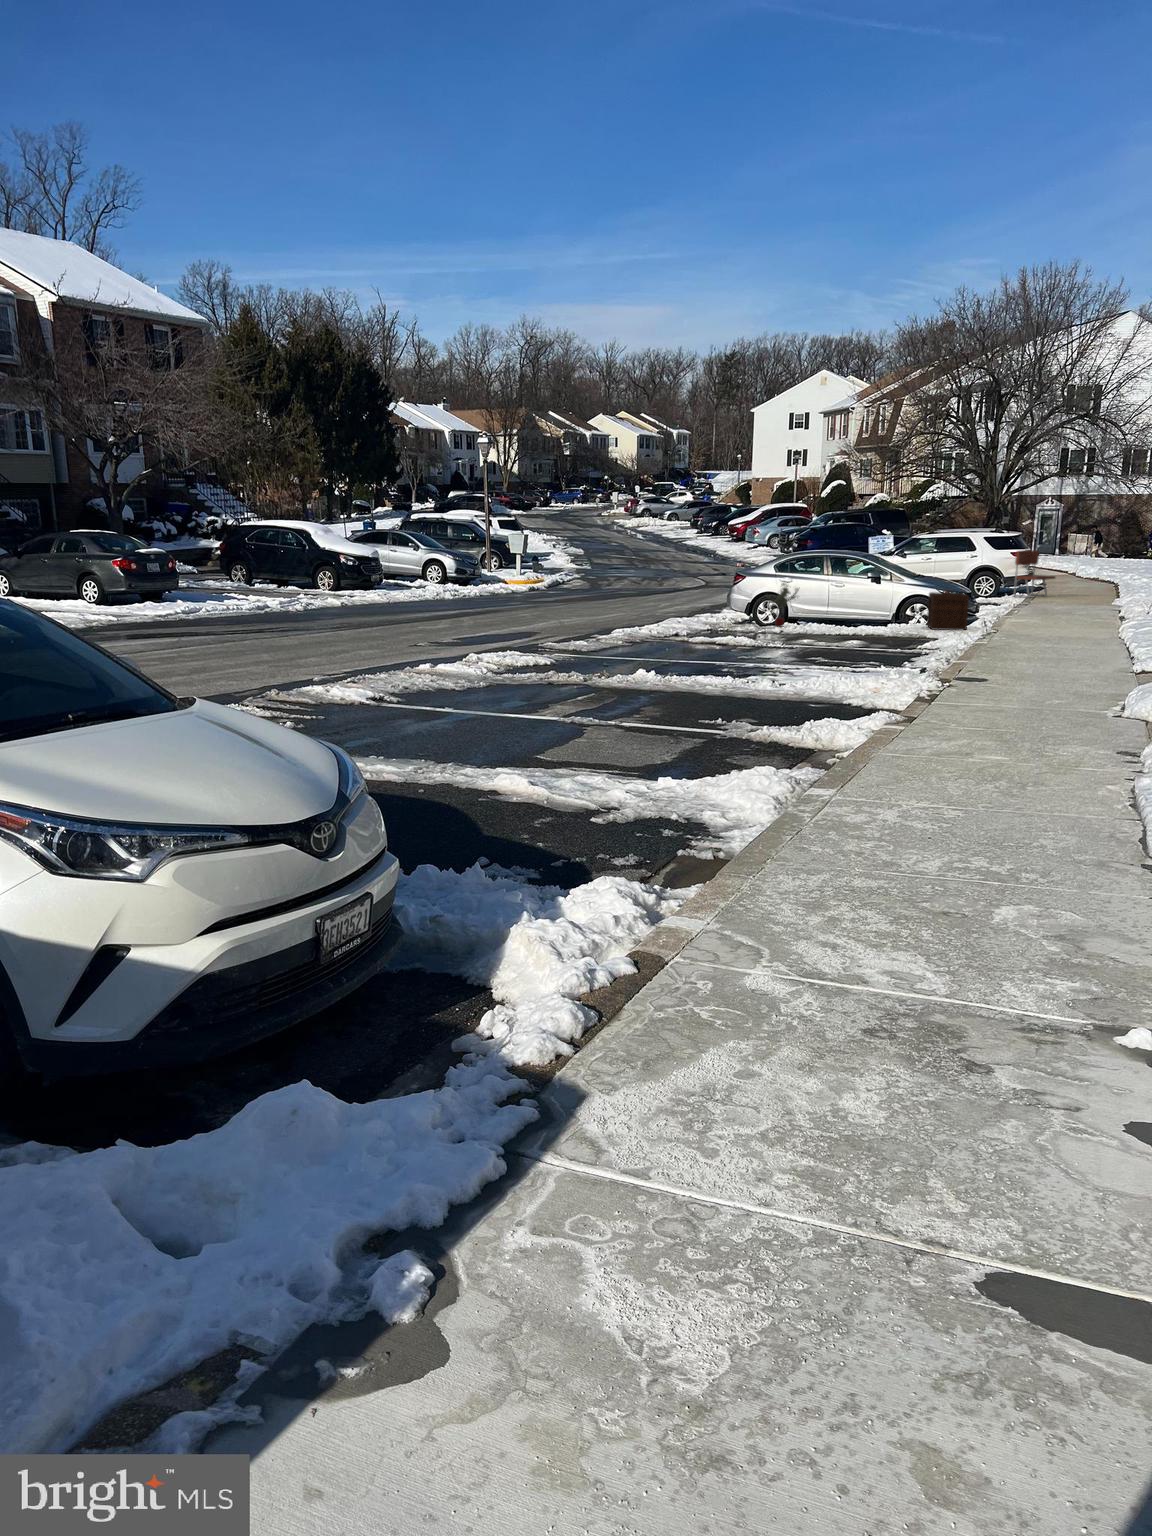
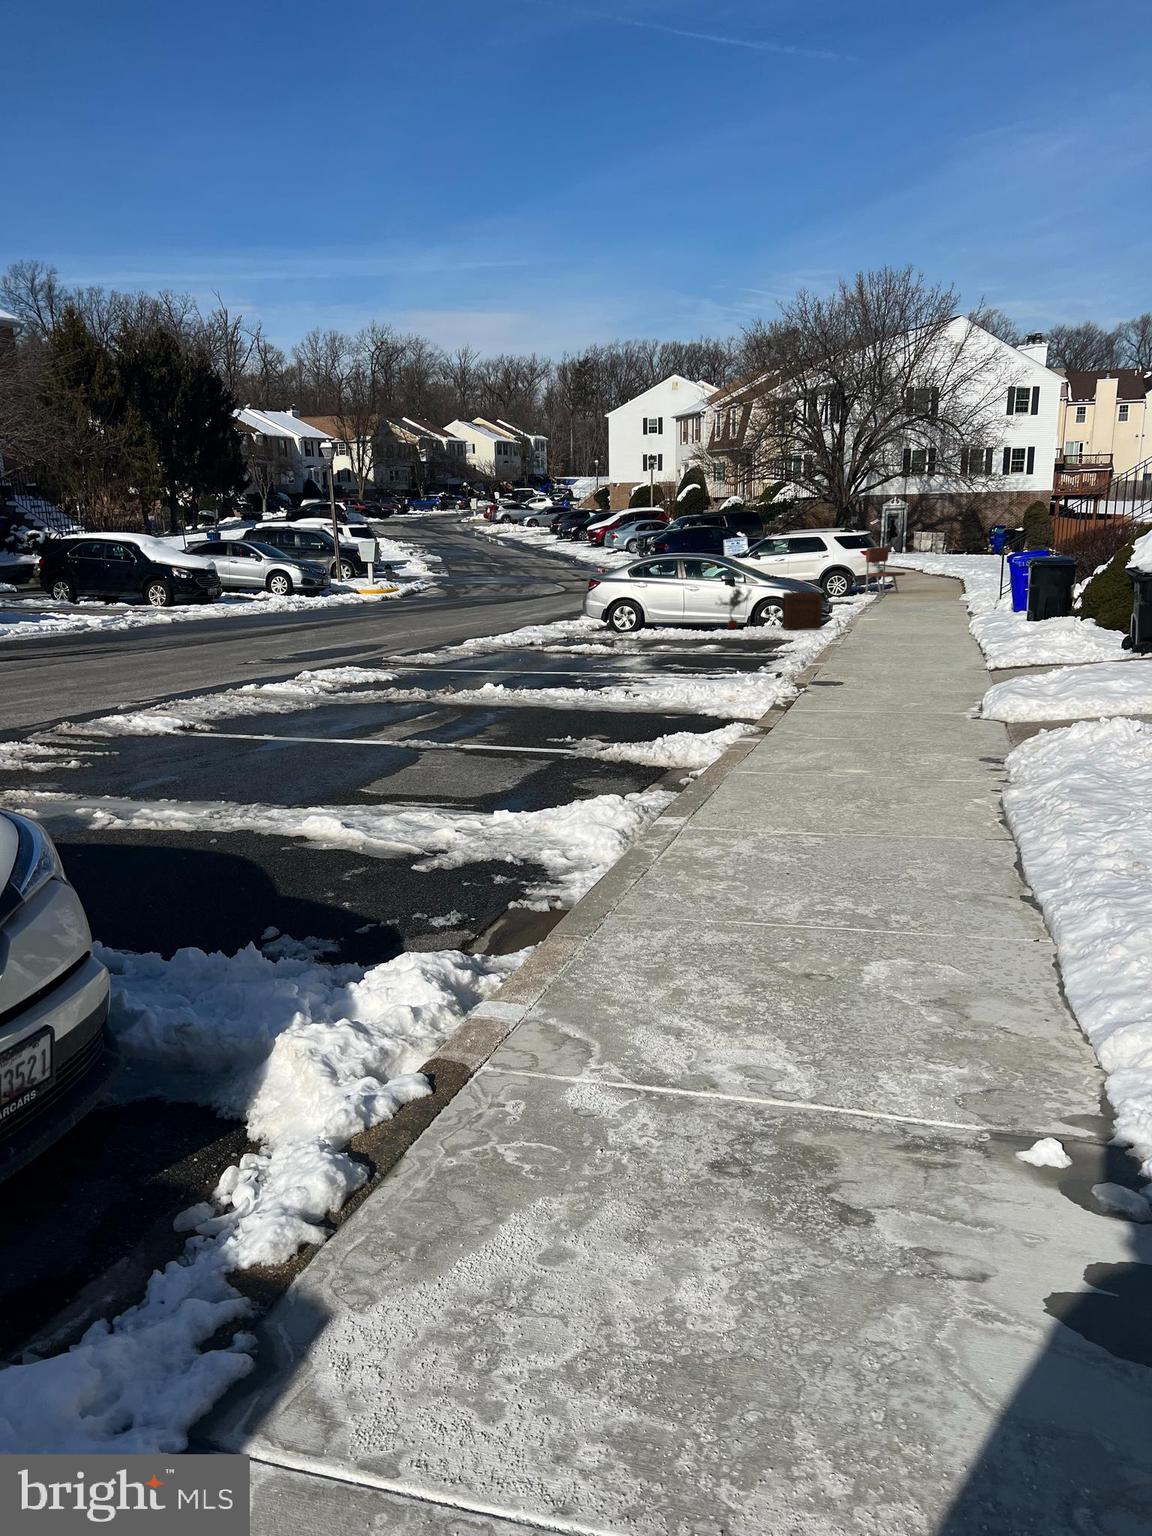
potted tree: present [764,582,799,627] -> present [716,583,751,629]

